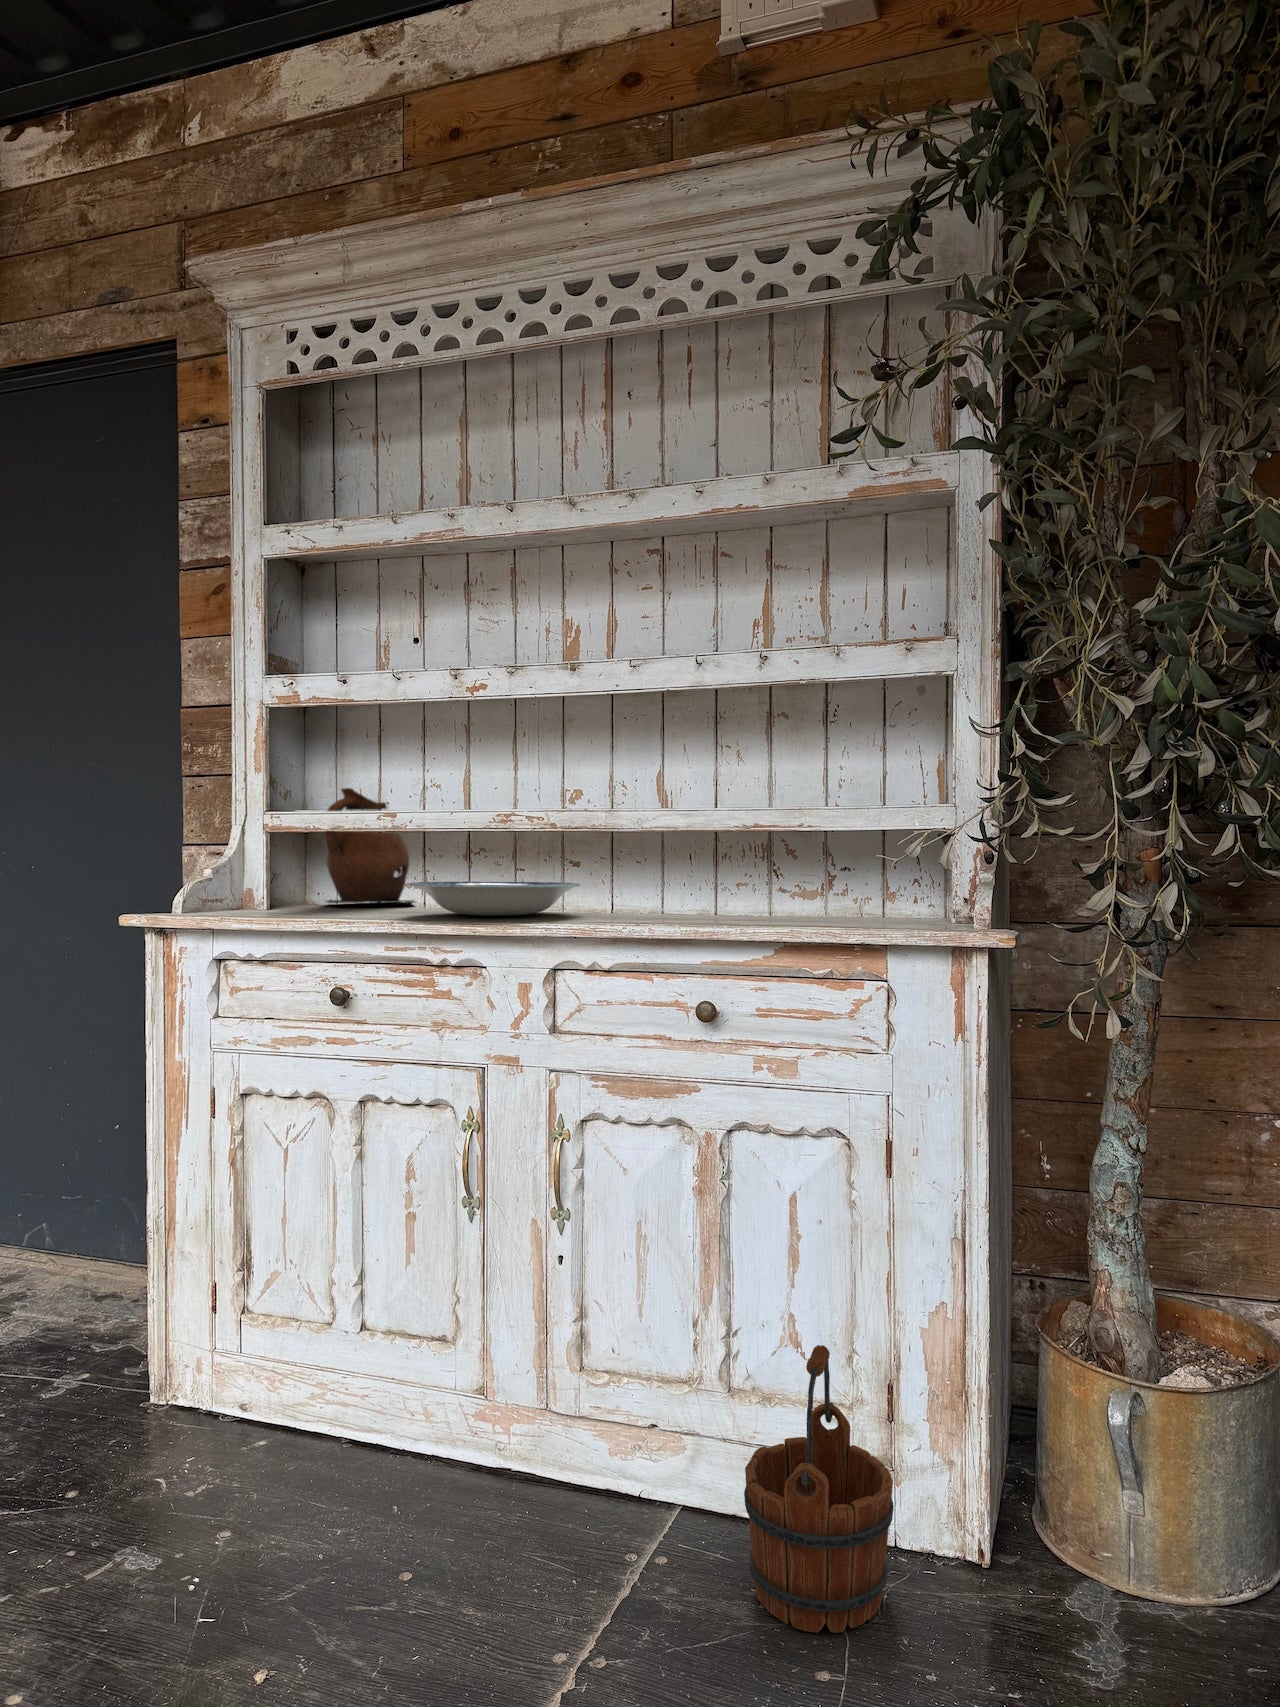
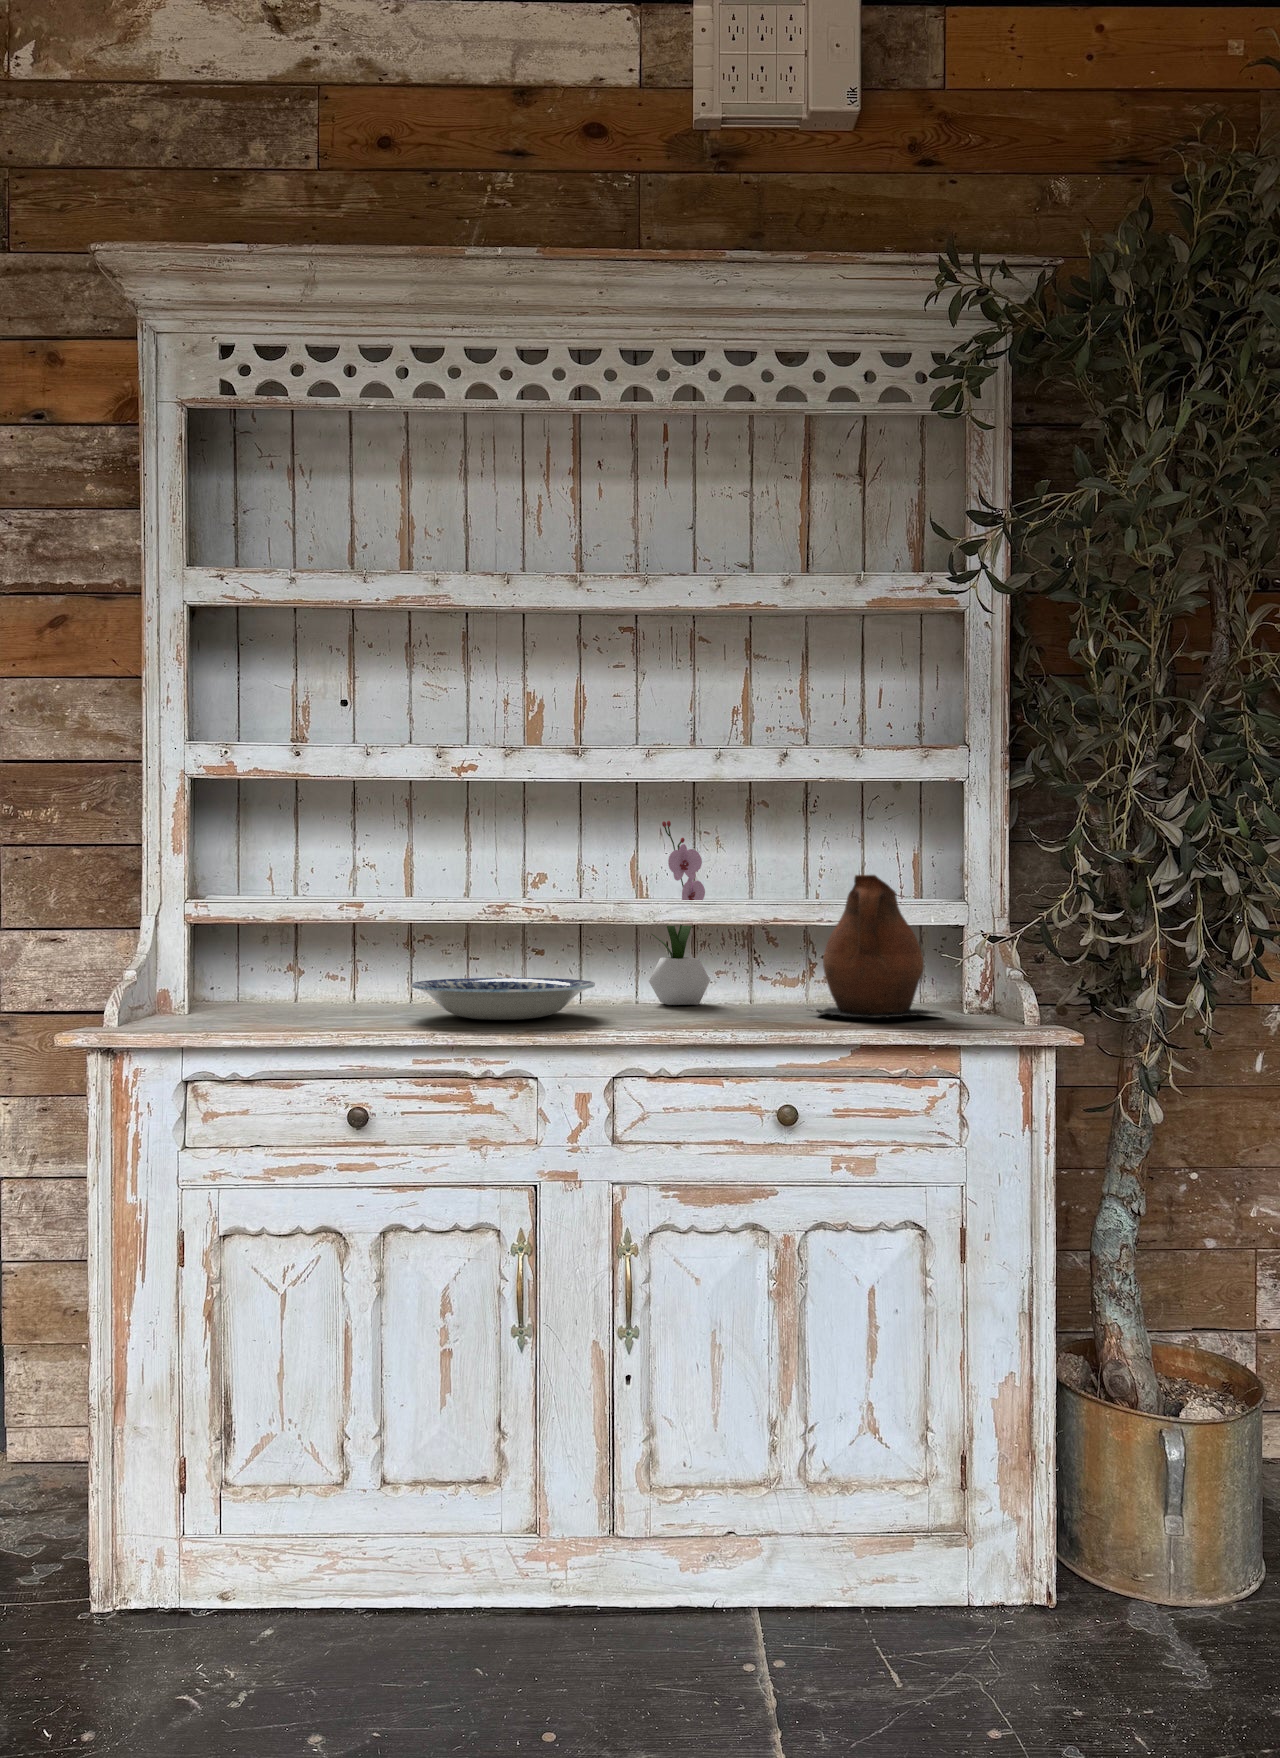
flower arrangement: none [663,731,724,911] -> present [649,821,710,1005]
ceramic pitcher: present [325,788,415,904] -> present [816,875,940,1018]
wooden bucket: present [744,1345,894,1633] -> none [868,1427,1012,1699]

